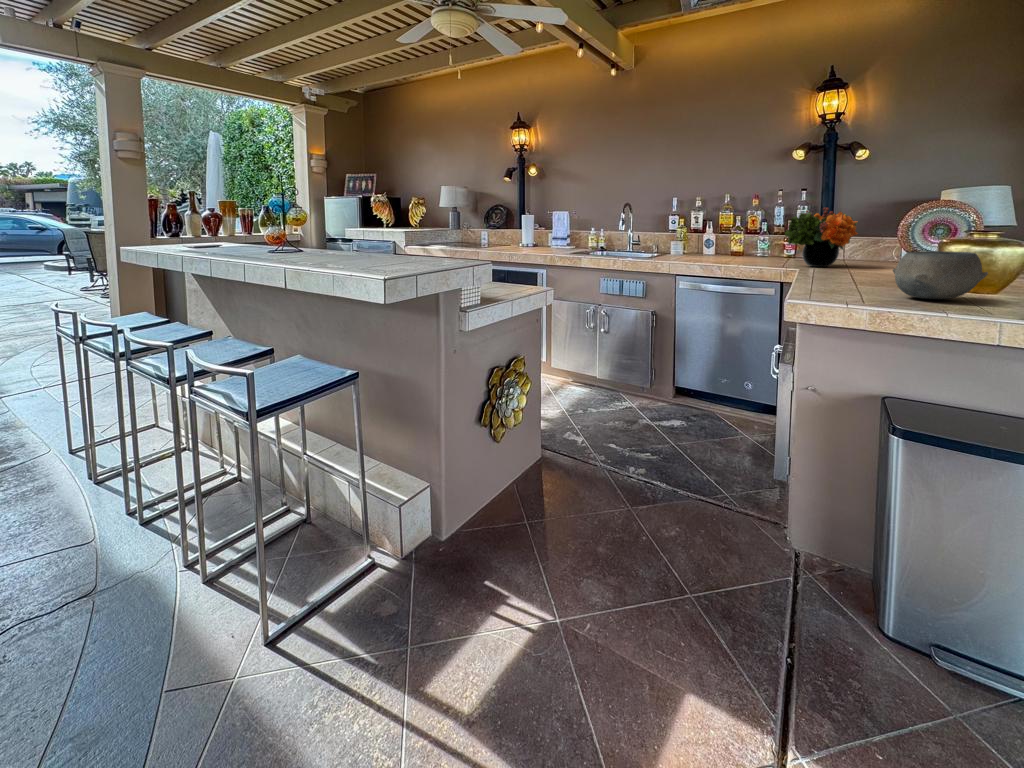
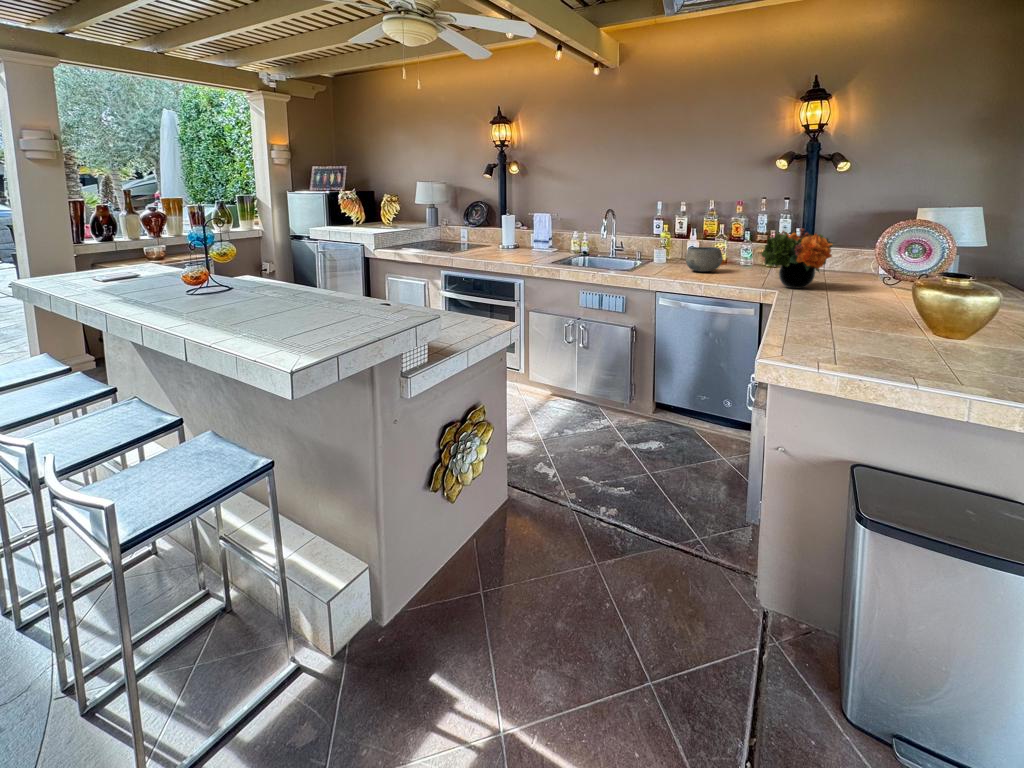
bowl: present [893,251,988,299] -> present [686,247,723,272]

